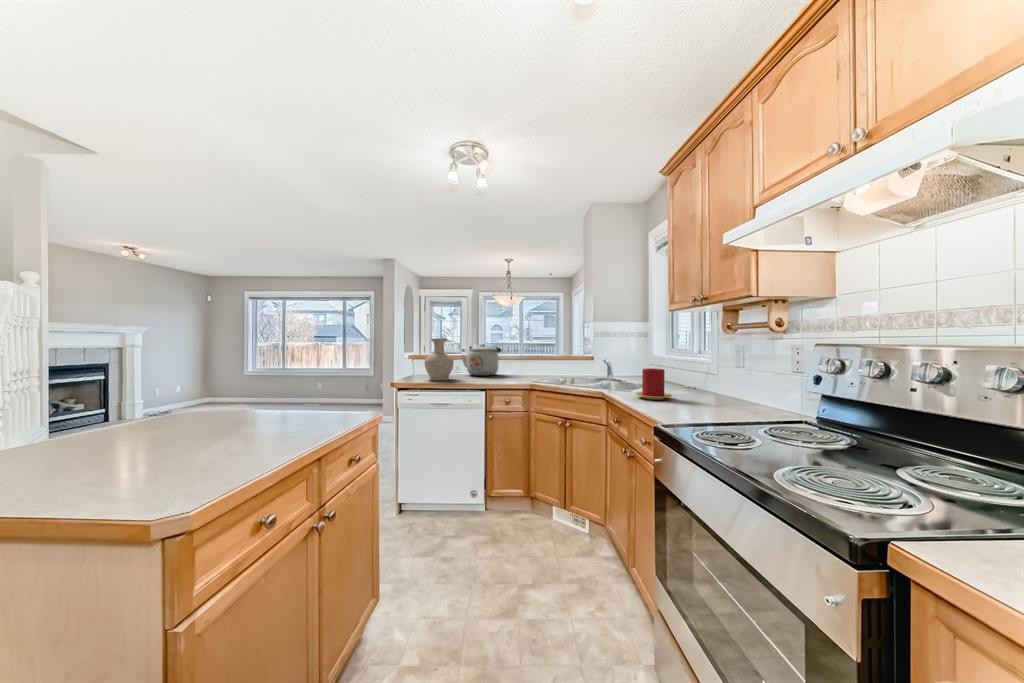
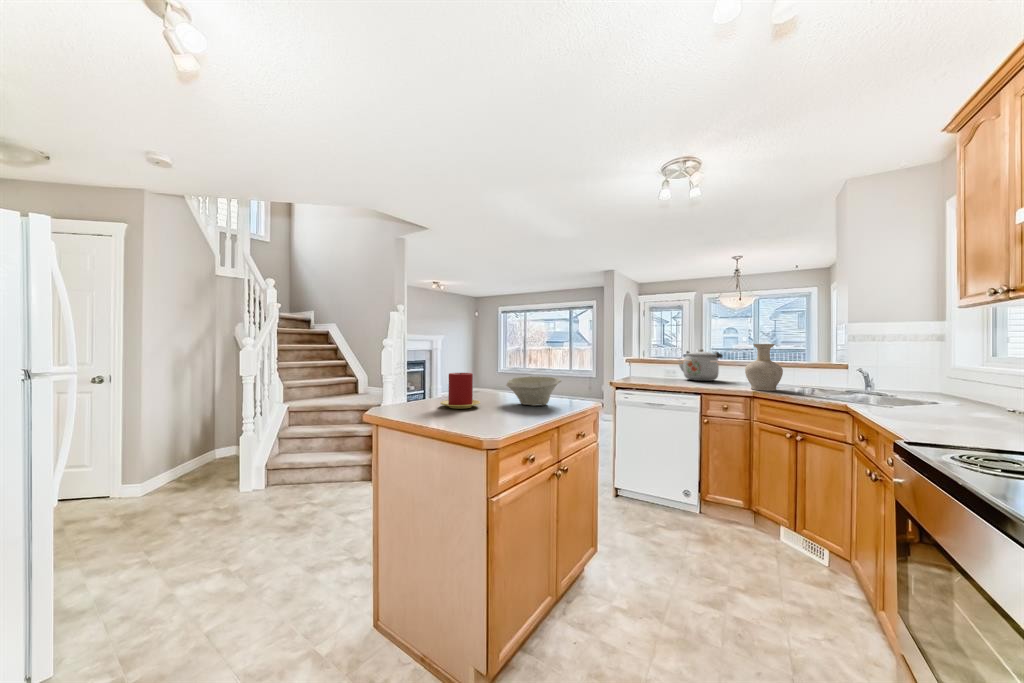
vase: present [425,338,454,380] -> present [745,344,783,391]
candle: present [635,368,672,400] -> present [440,373,480,409]
bowl: none [234,386,326,430] -> present [506,376,561,406]

